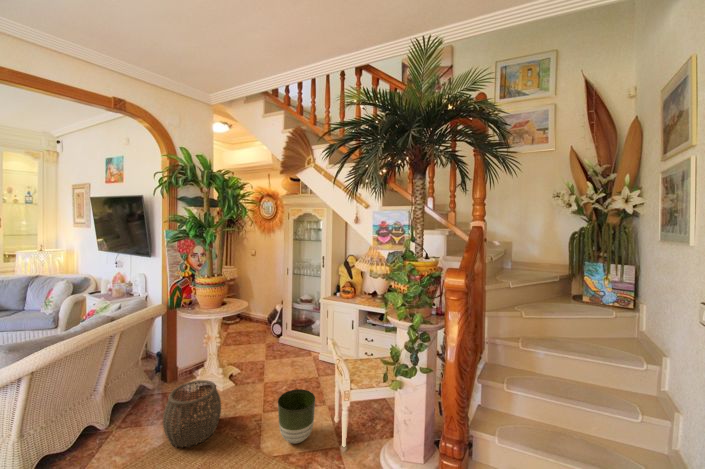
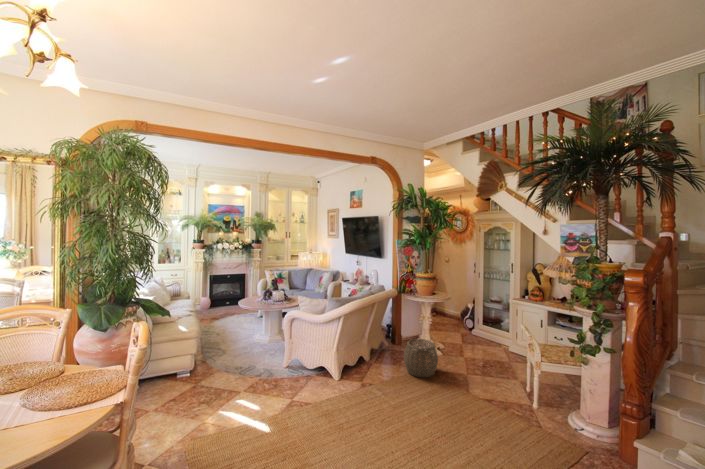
planter: present [278,389,315,443] -> none [480,358,509,395]

